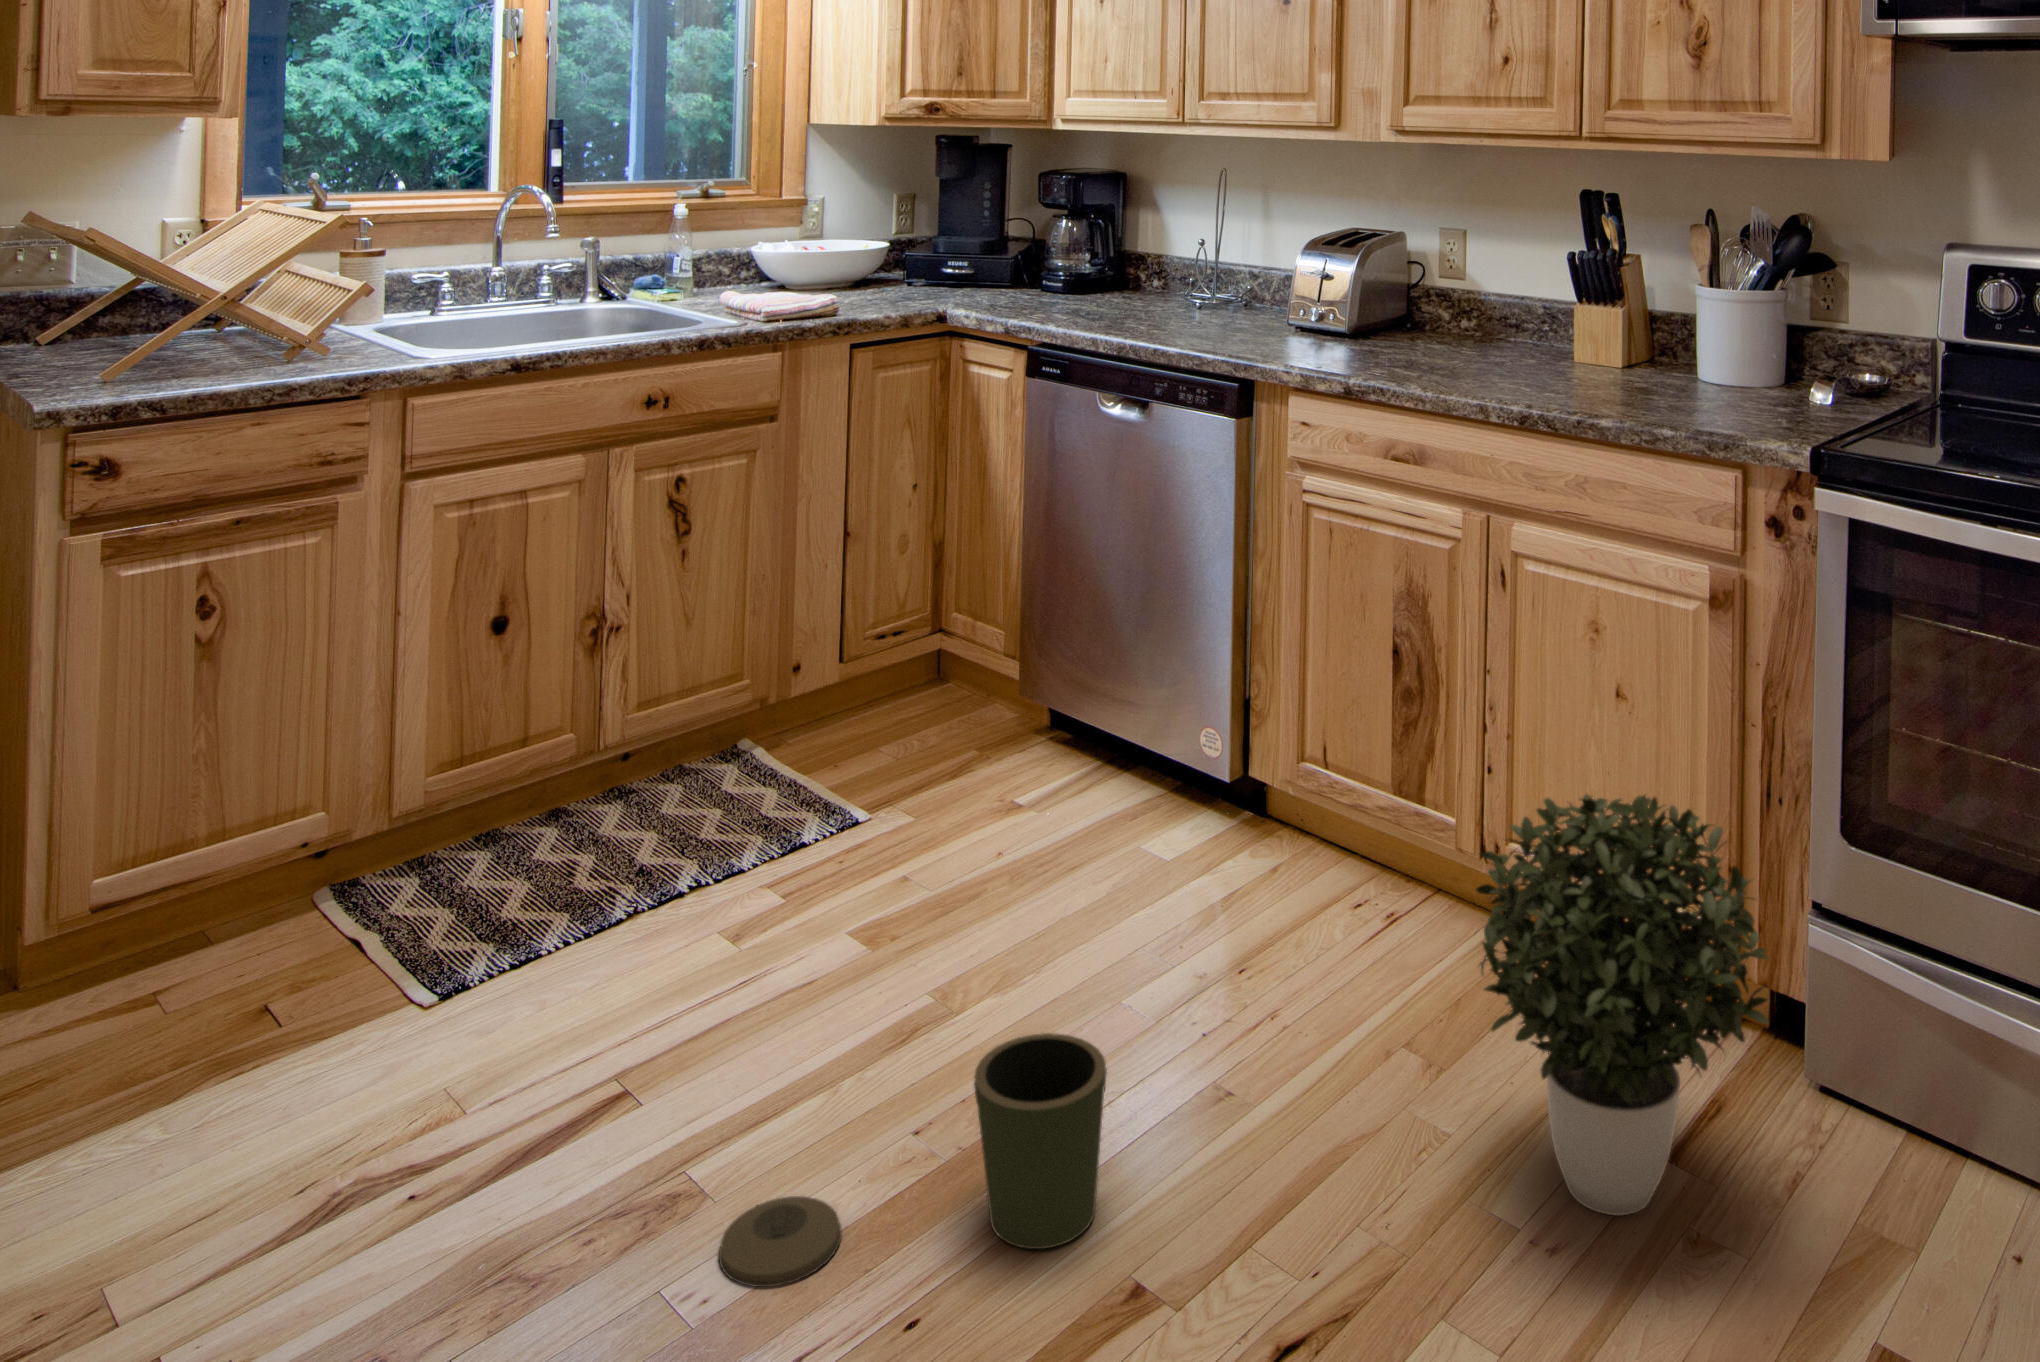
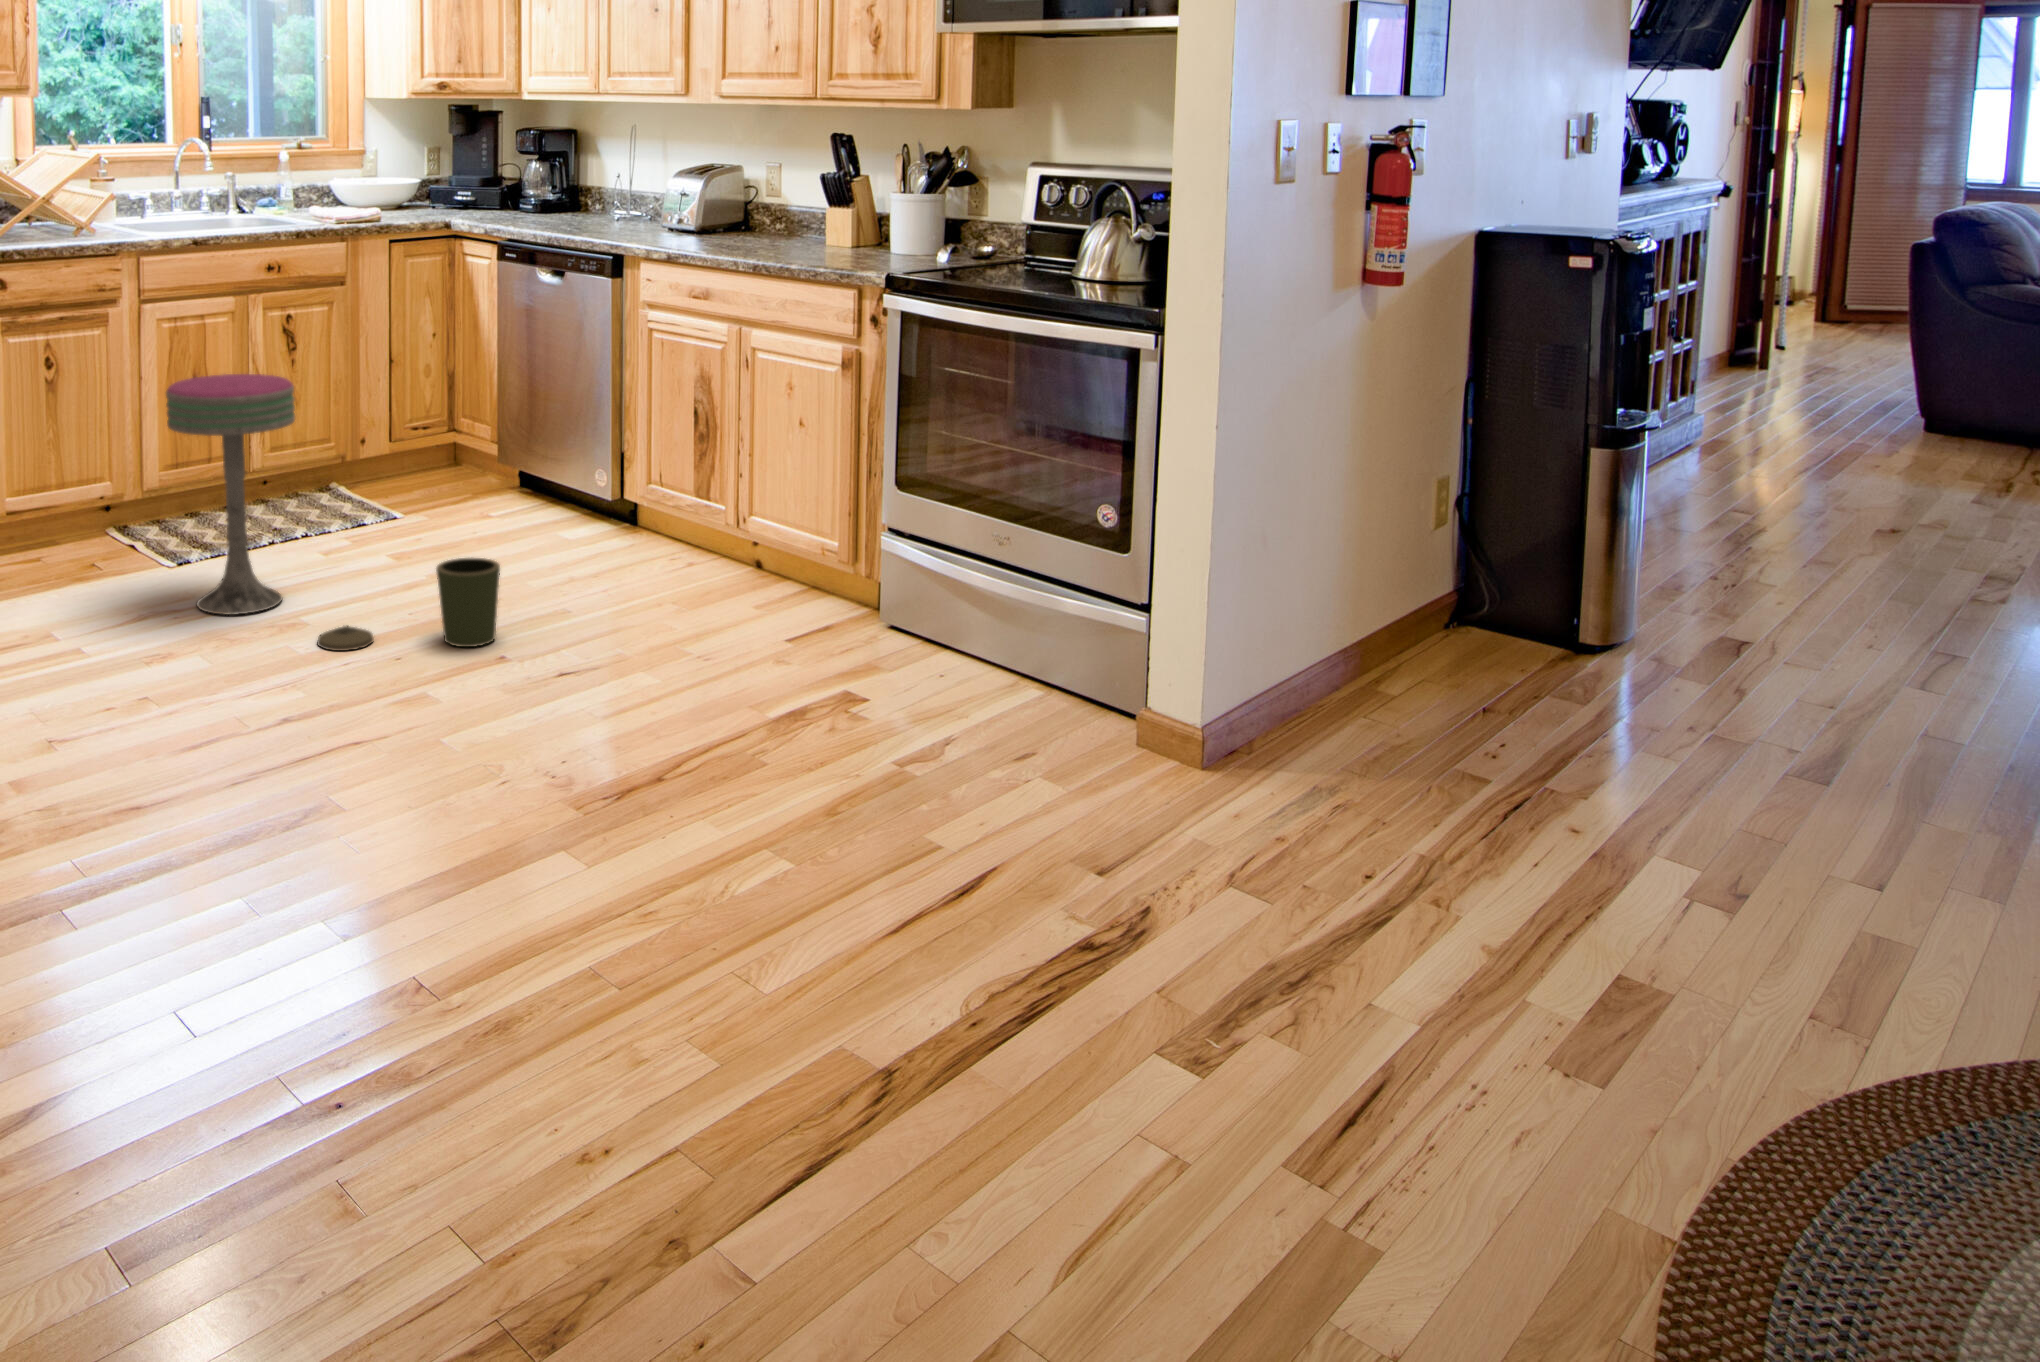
bar stool: none [395,644,674,1158] -> present [166,374,295,615]
potted plant: present [1476,794,1768,1216] -> none [687,442,828,651]

